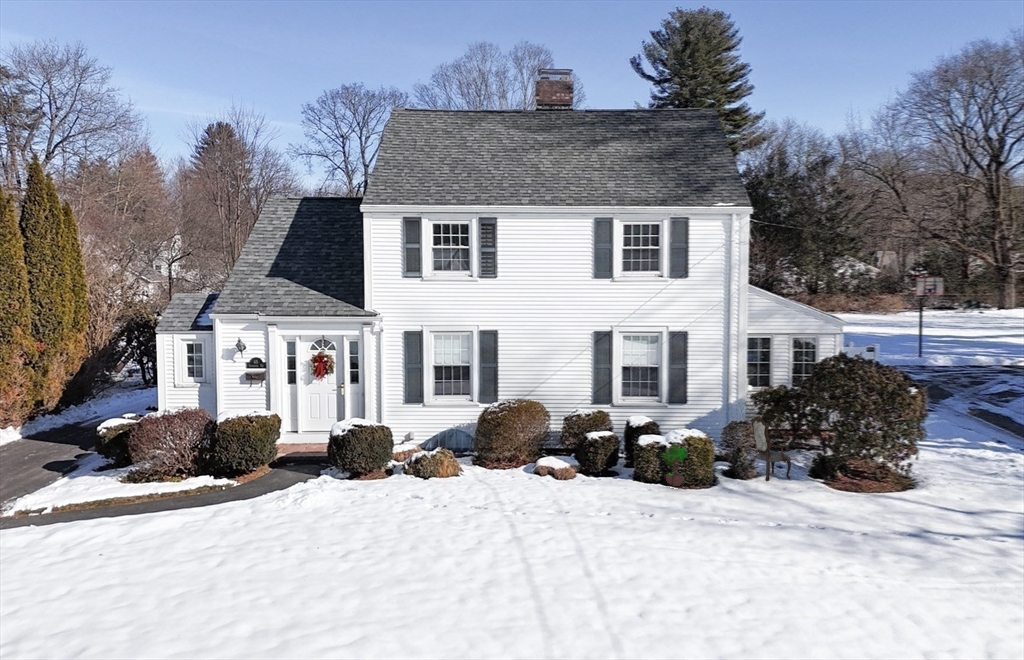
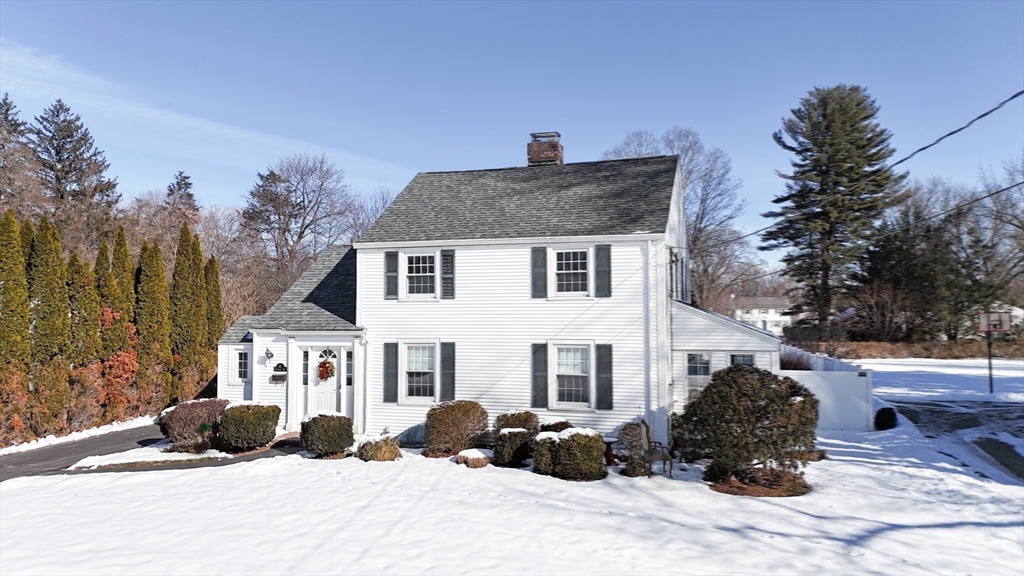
potted tree: present [663,445,686,486] -> present [193,421,213,453]

